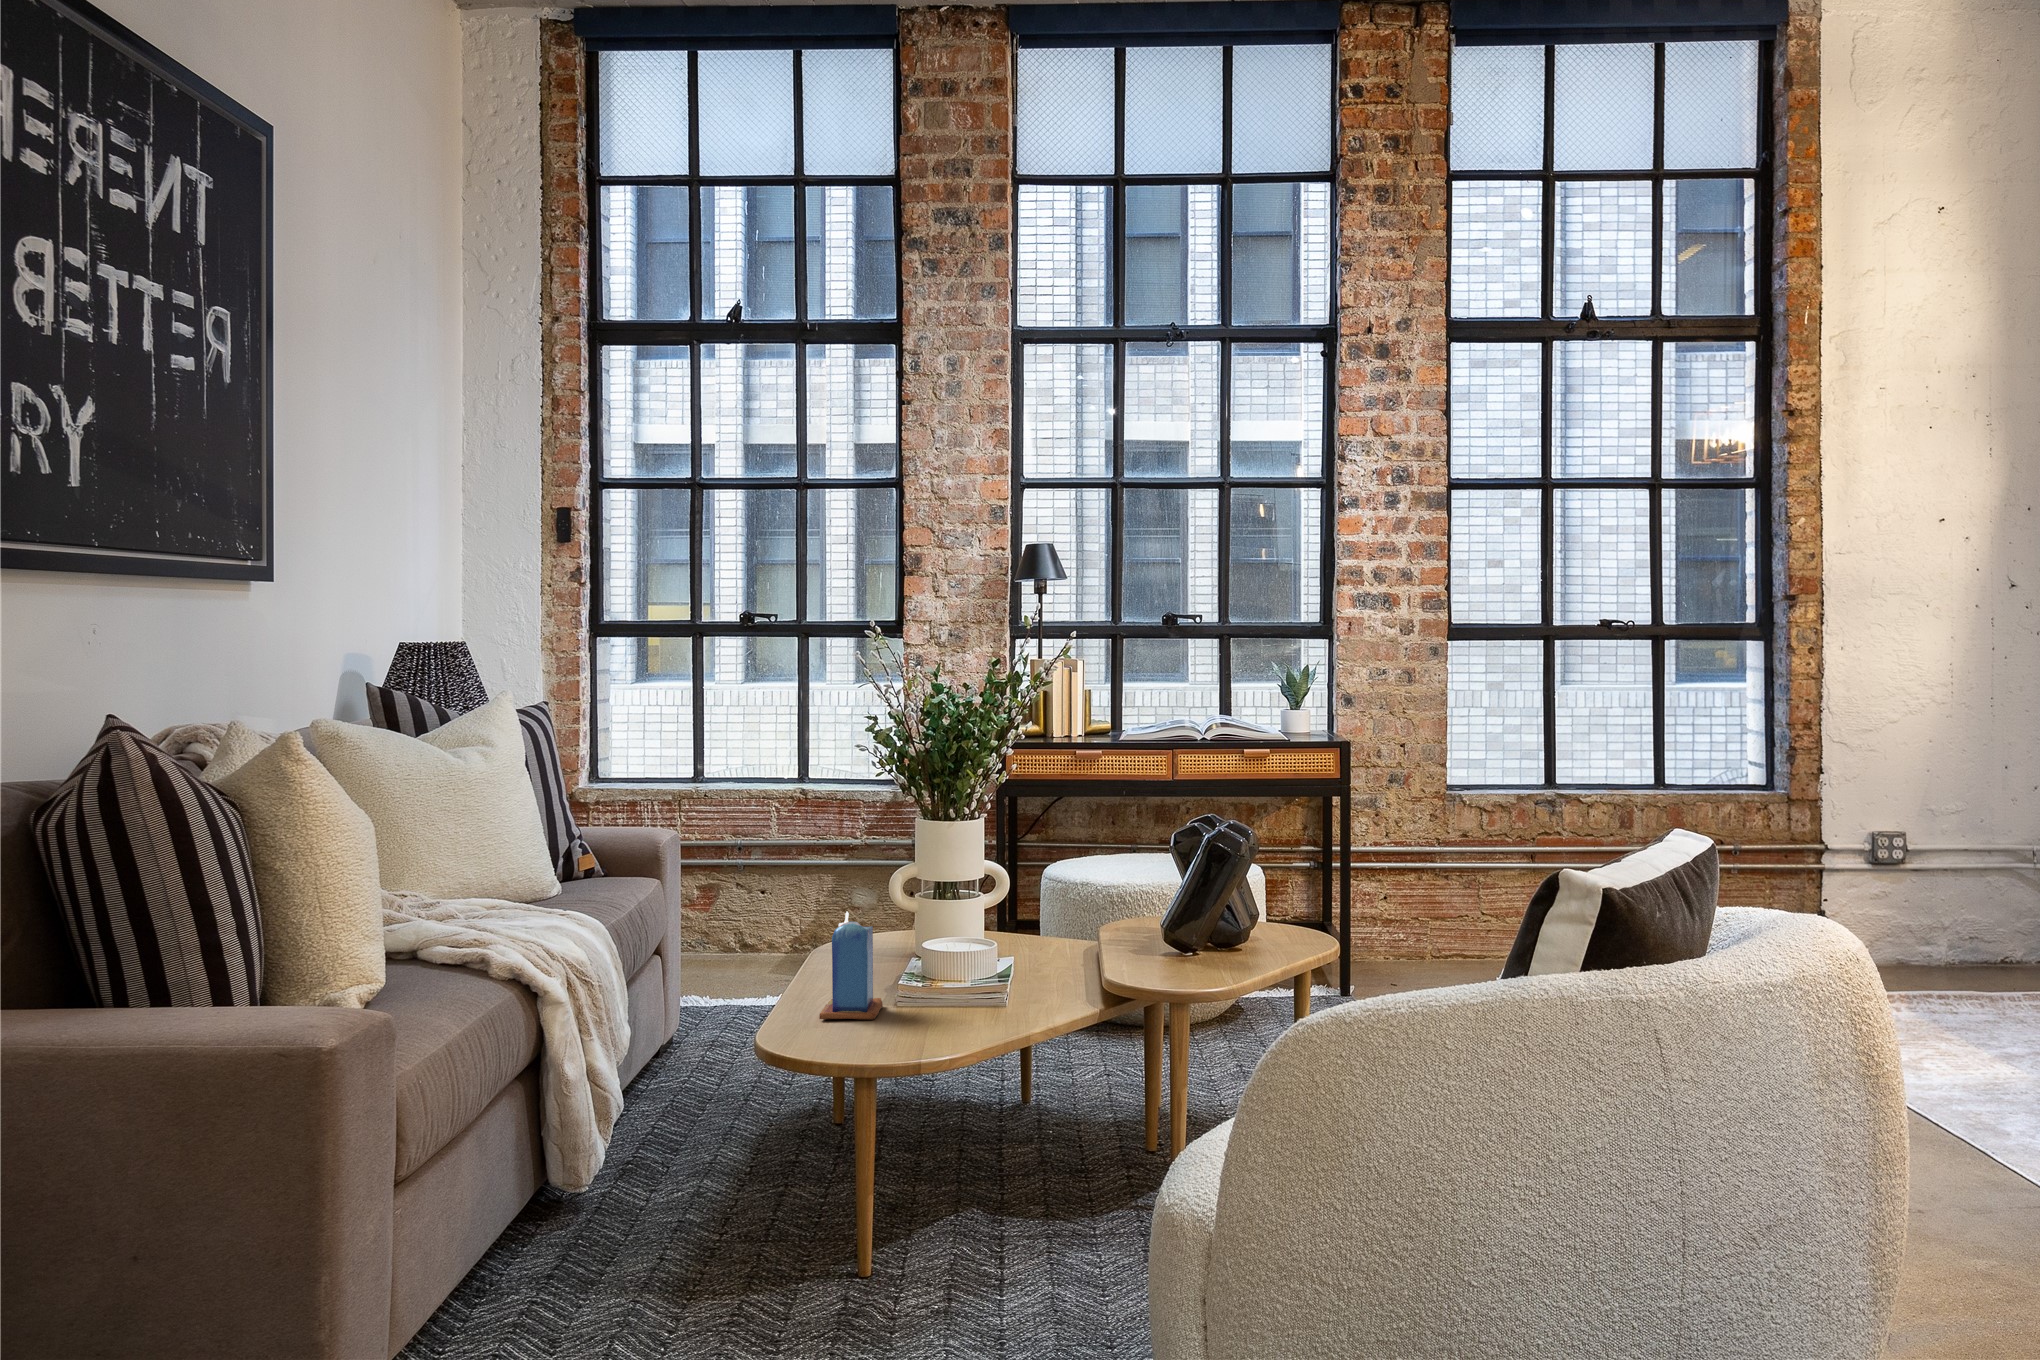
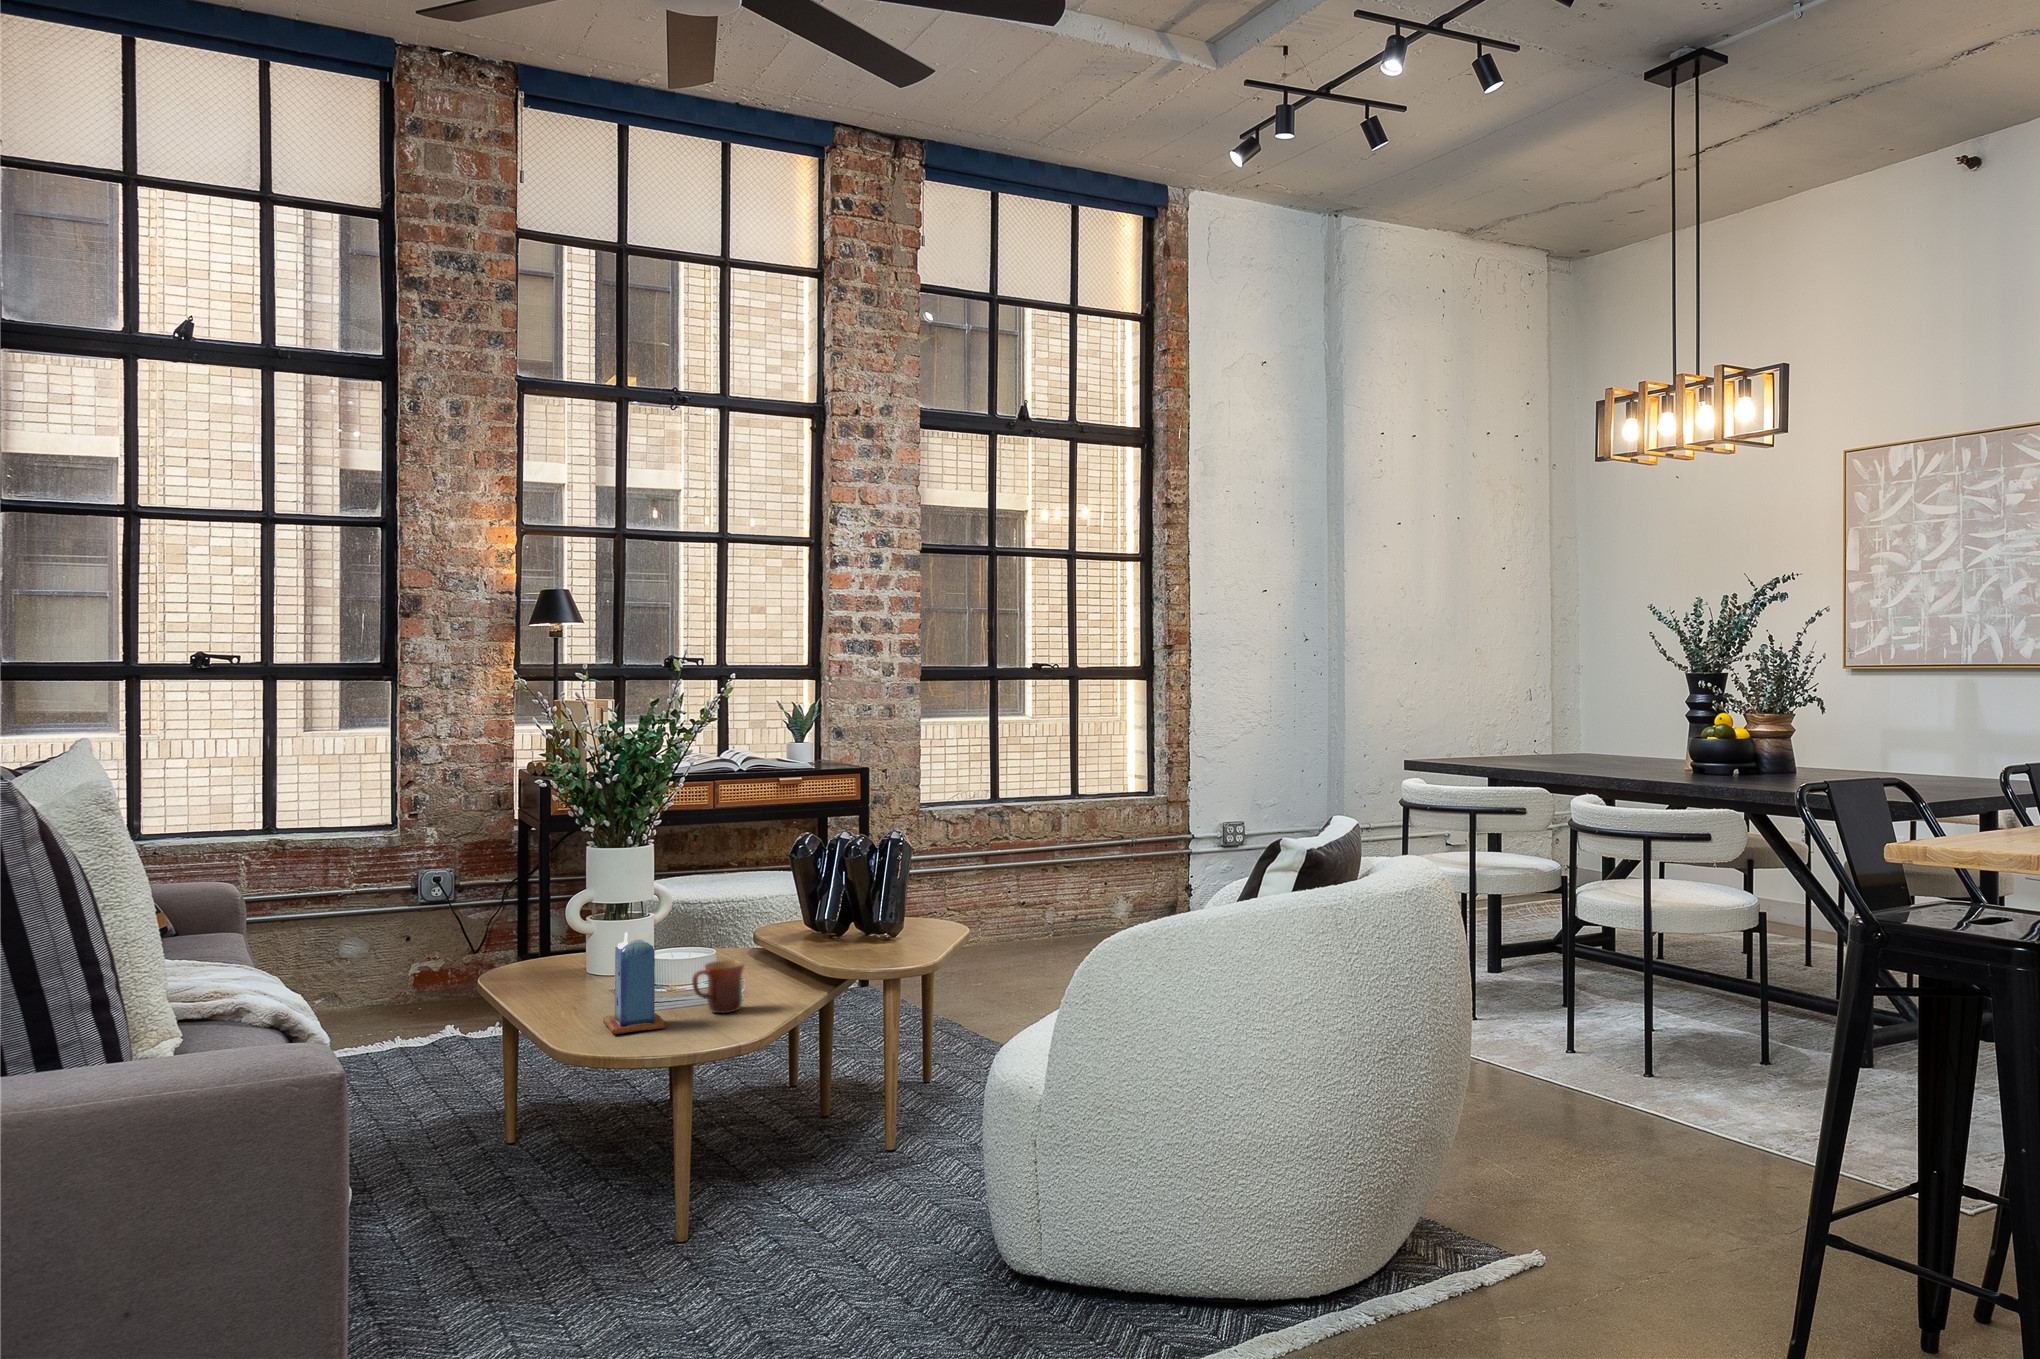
mug: none [917,952,976,1011] -> present [692,960,745,1013]

